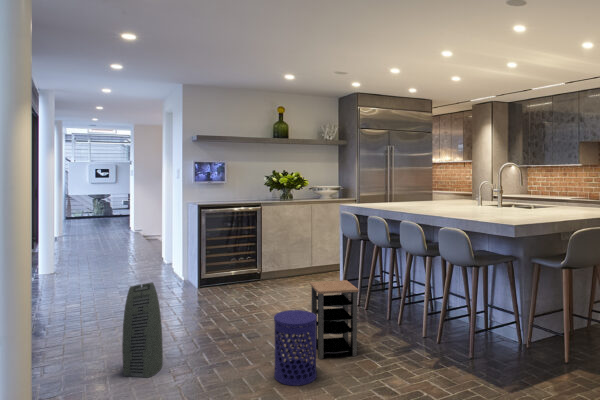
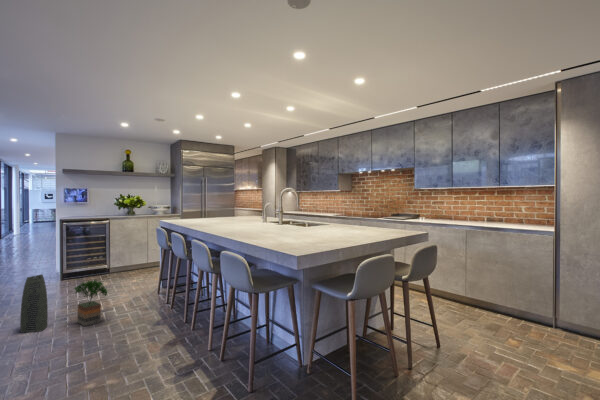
side table: present [310,280,359,359] -> none [146,268,175,313]
potted tree: none [197,295,250,375] -> present [74,281,108,326]
waste bin: present [274,310,317,385] -> none [123,286,150,326]

